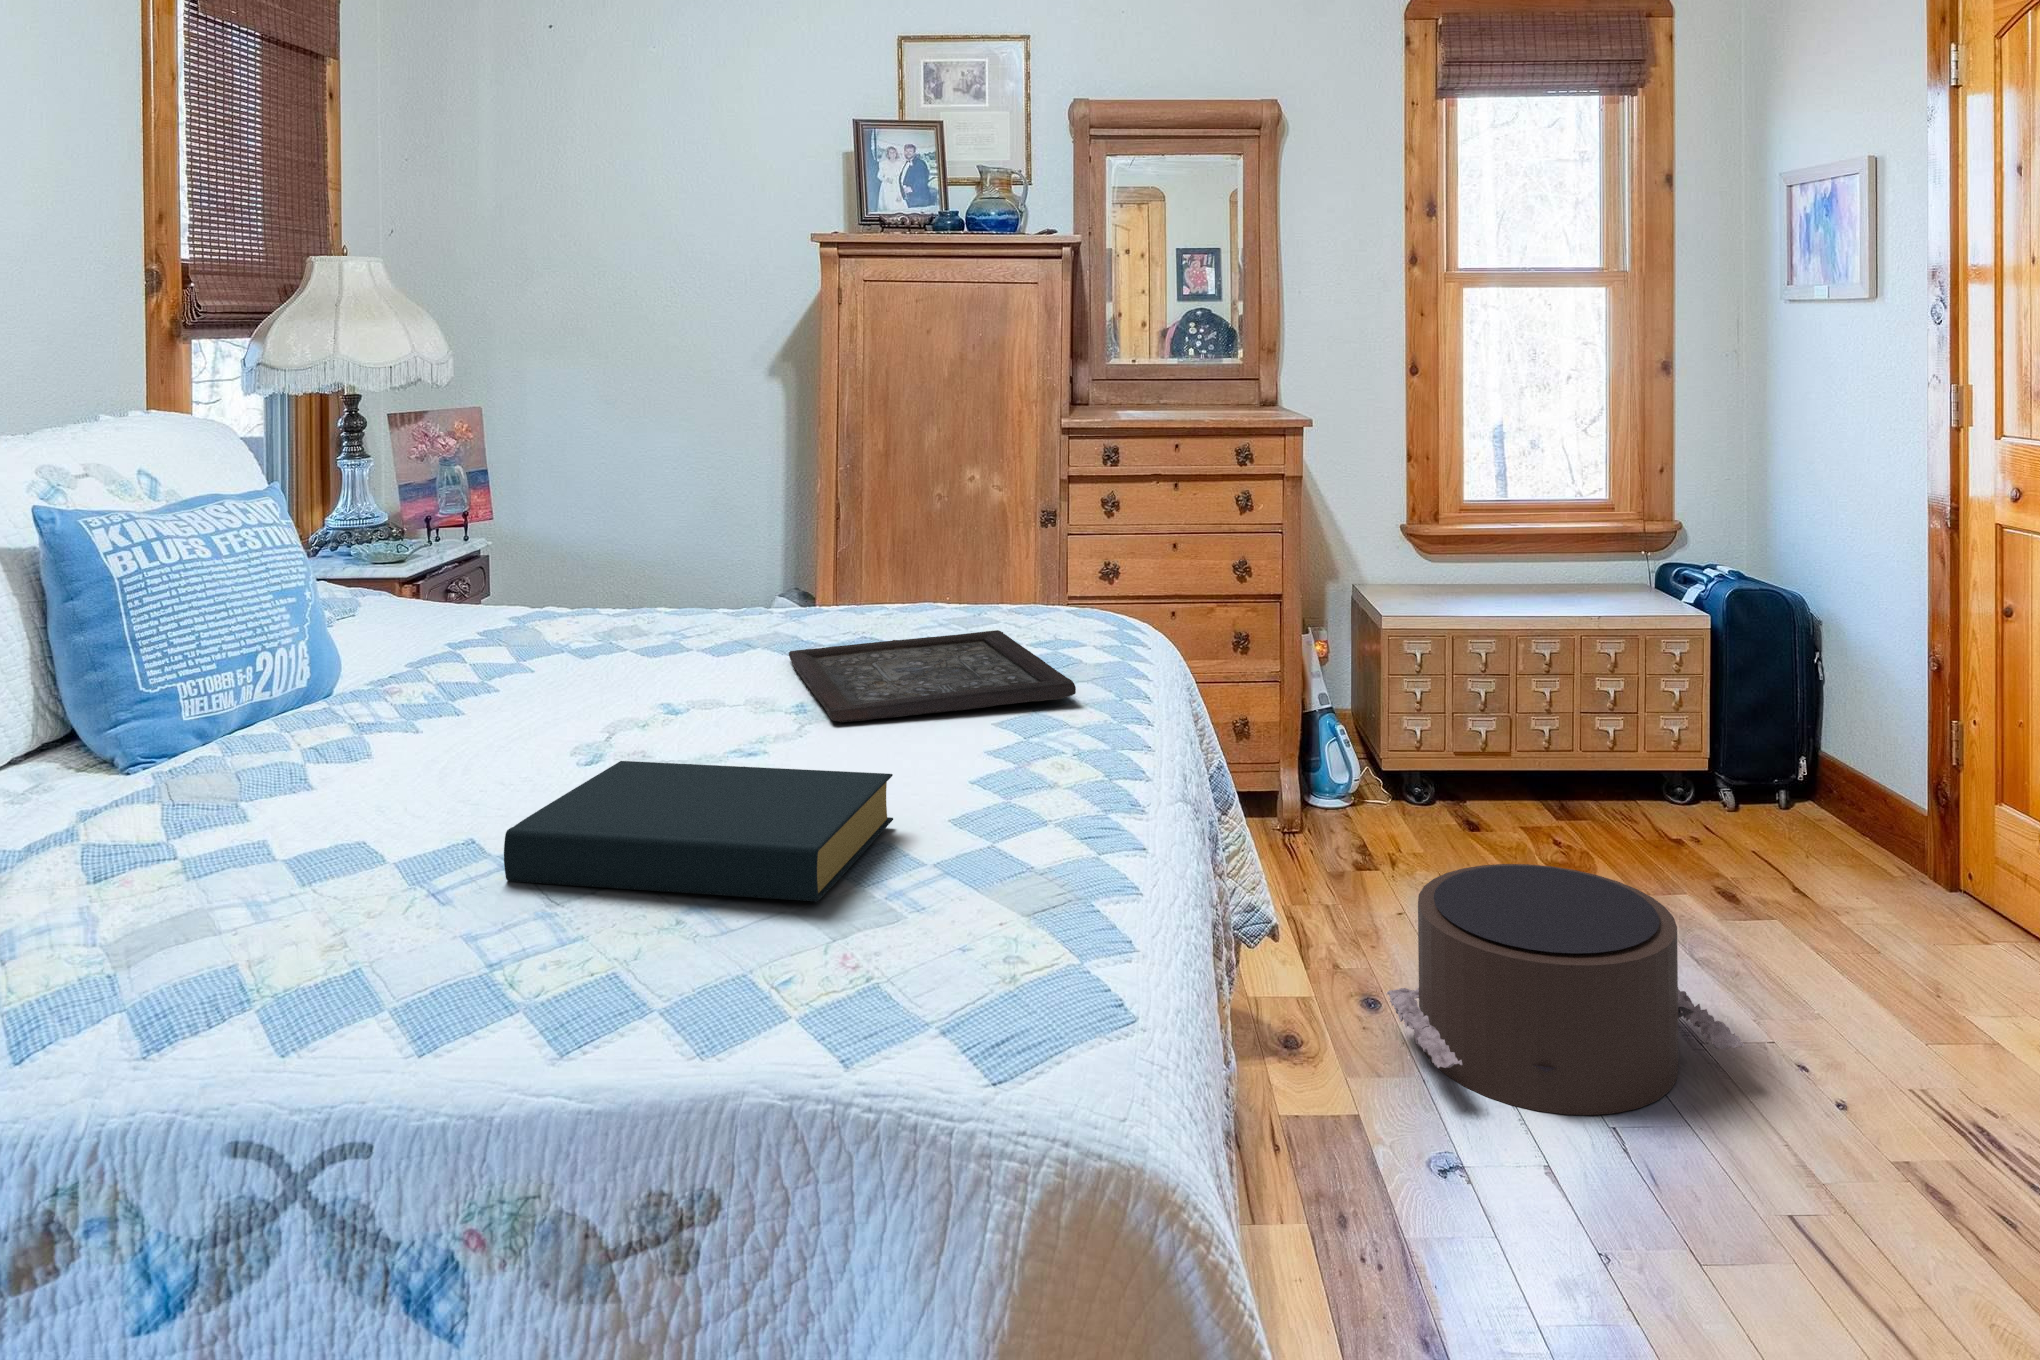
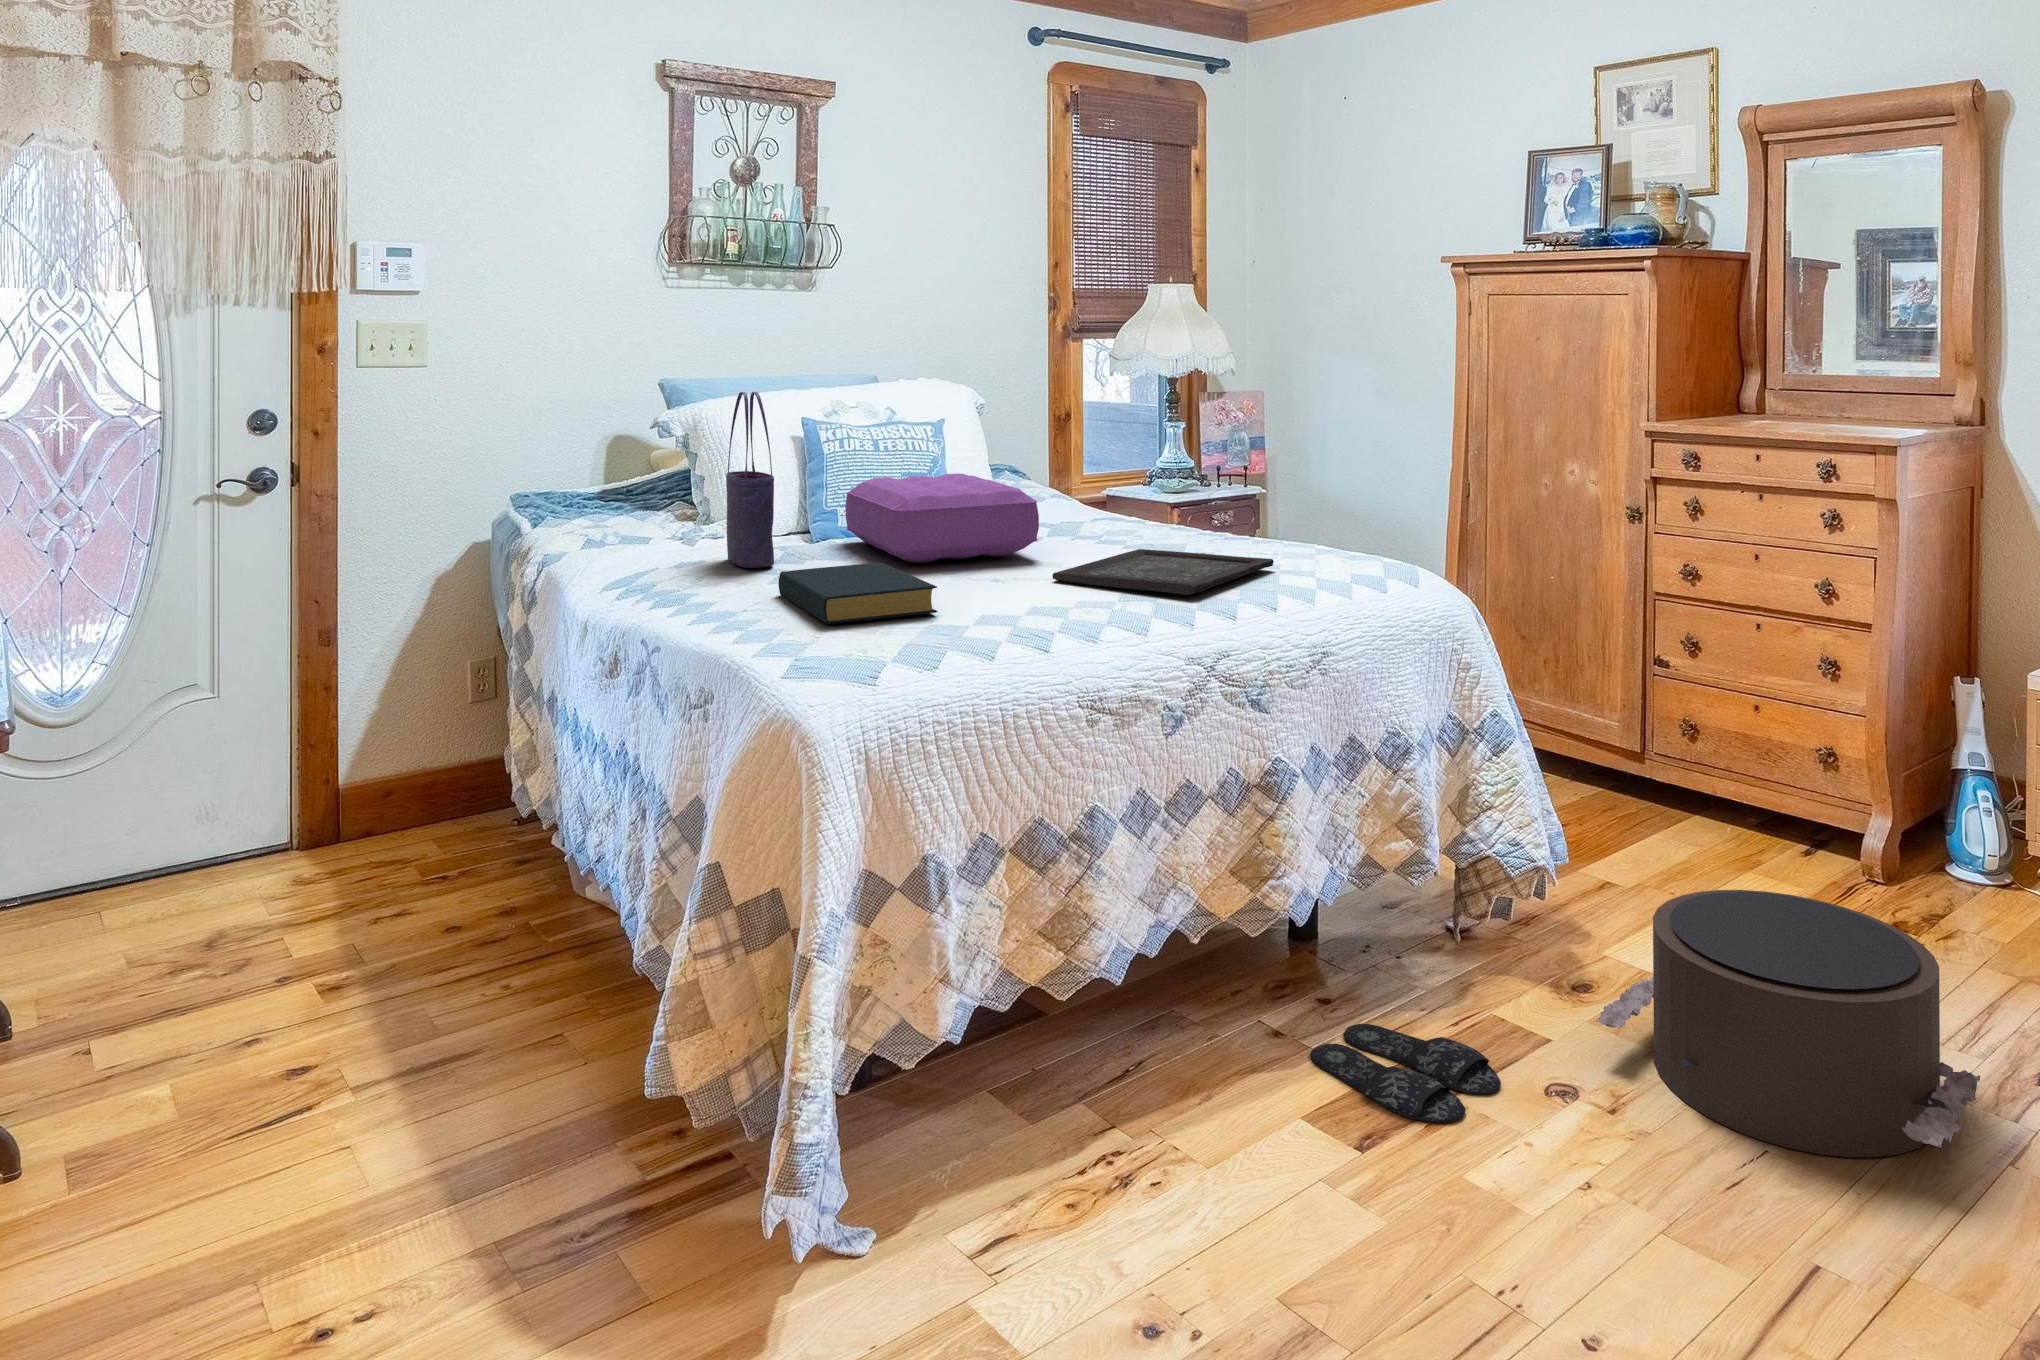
tote bag: none [108,453,294,851] -> present [726,392,774,568]
pillow: none [257,577,700,750] -> present [845,473,1039,563]
slippers: none [1244,1159,1473,1279] -> present [1310,1024,1501,1122]

